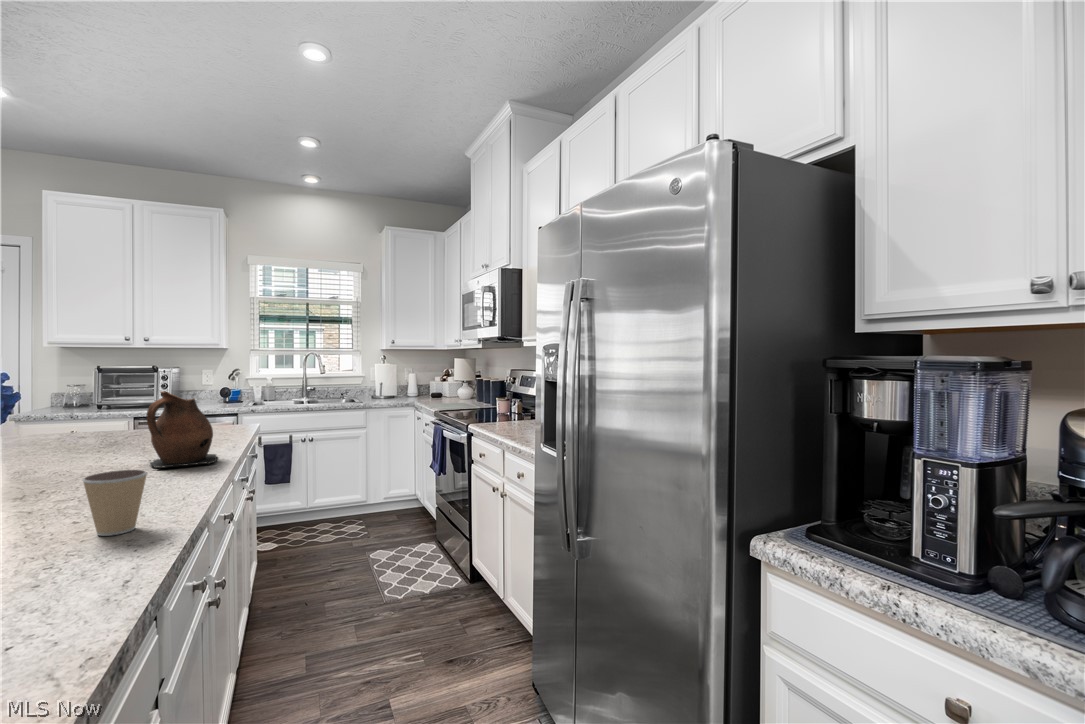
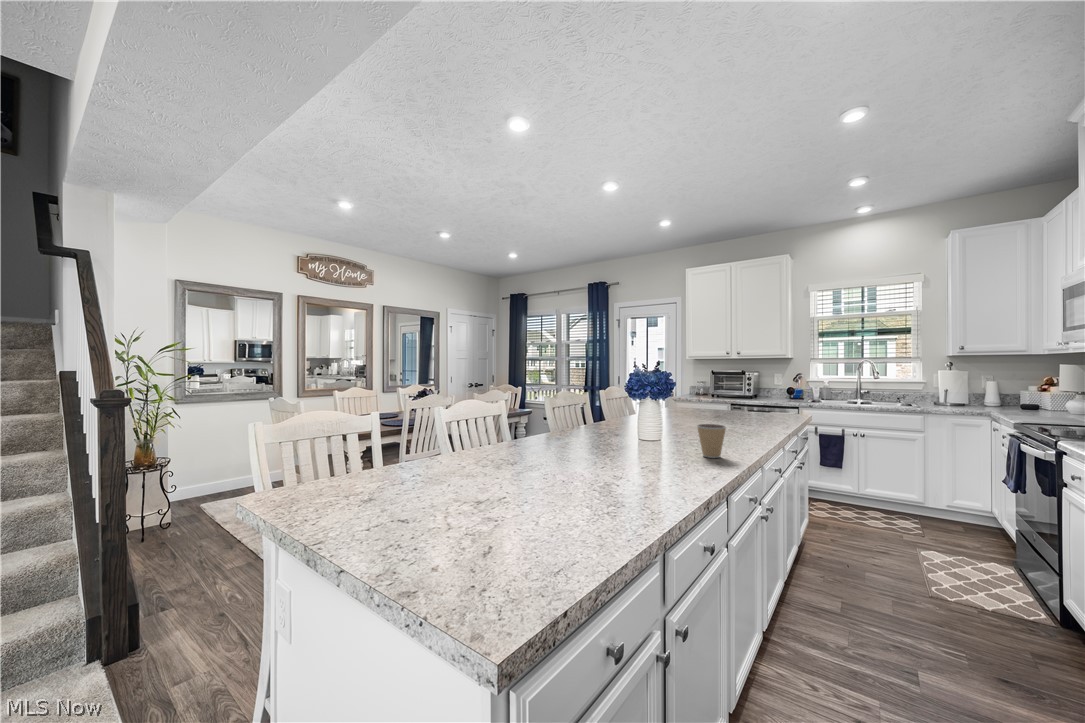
ceramic pitcher: present [147,392,217,468] -> none [731,385,773,435]

